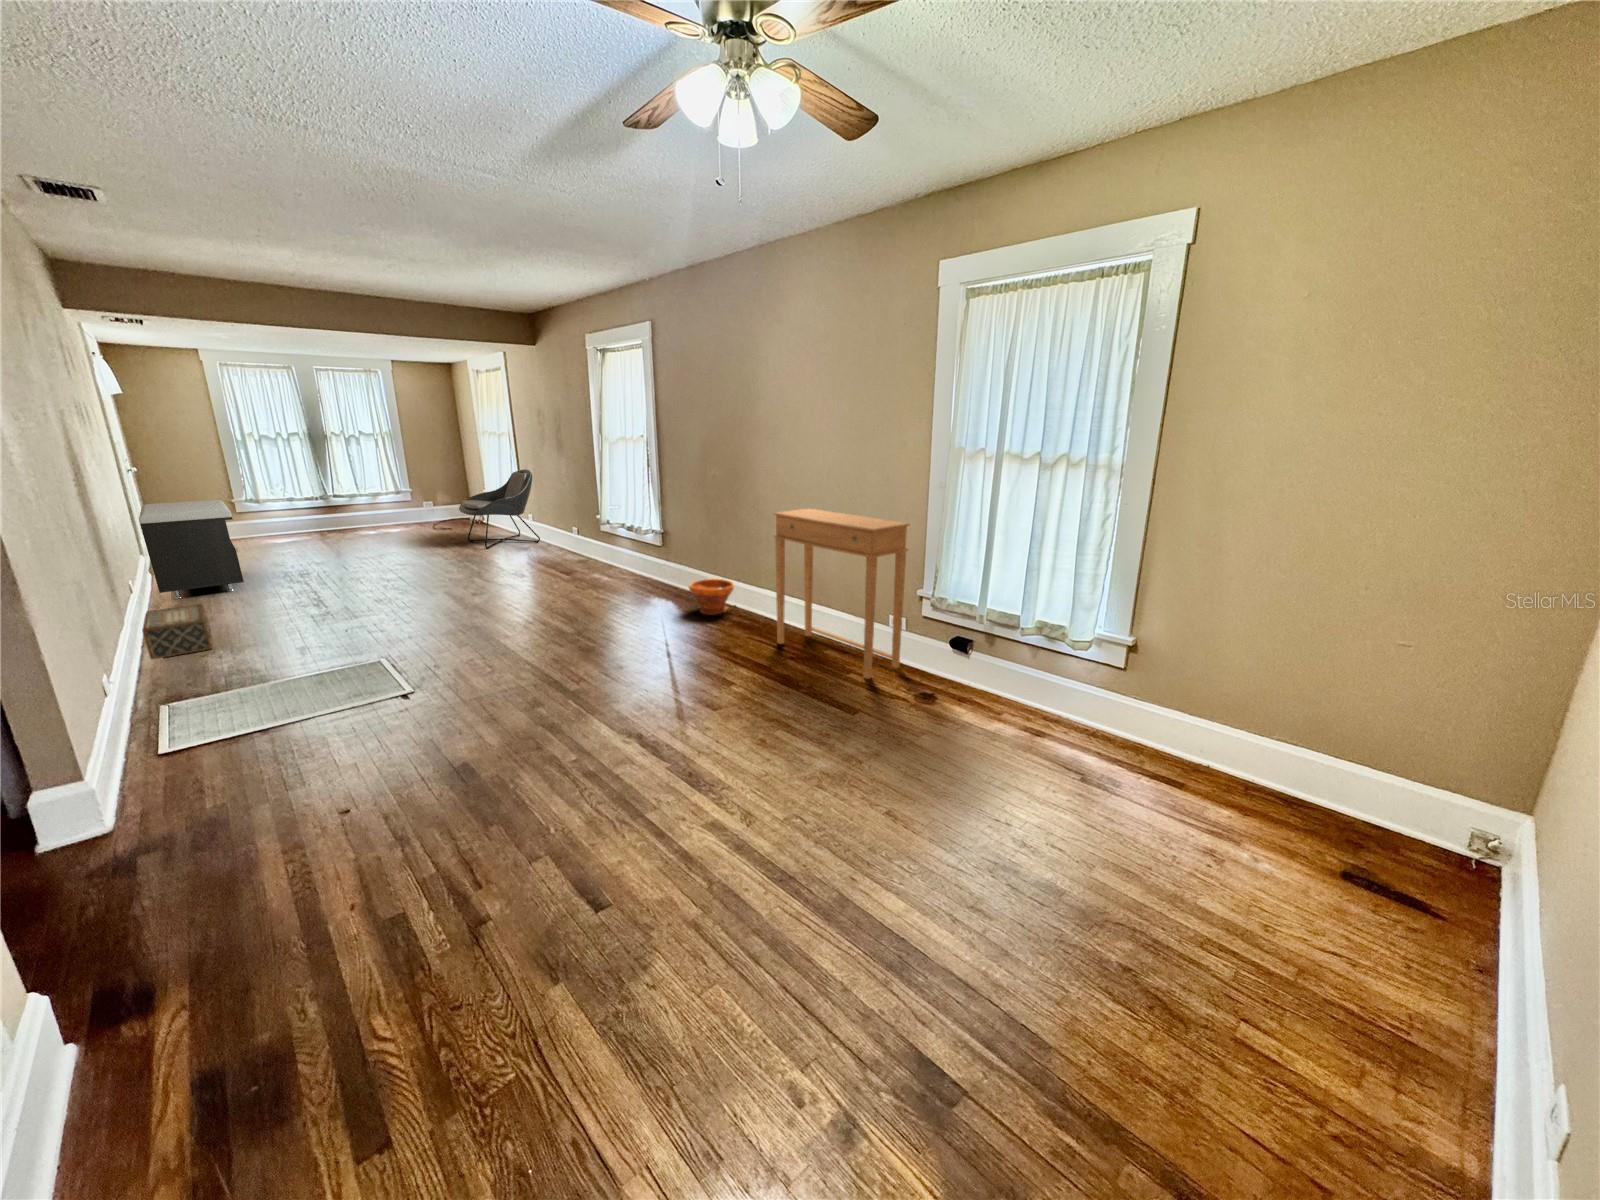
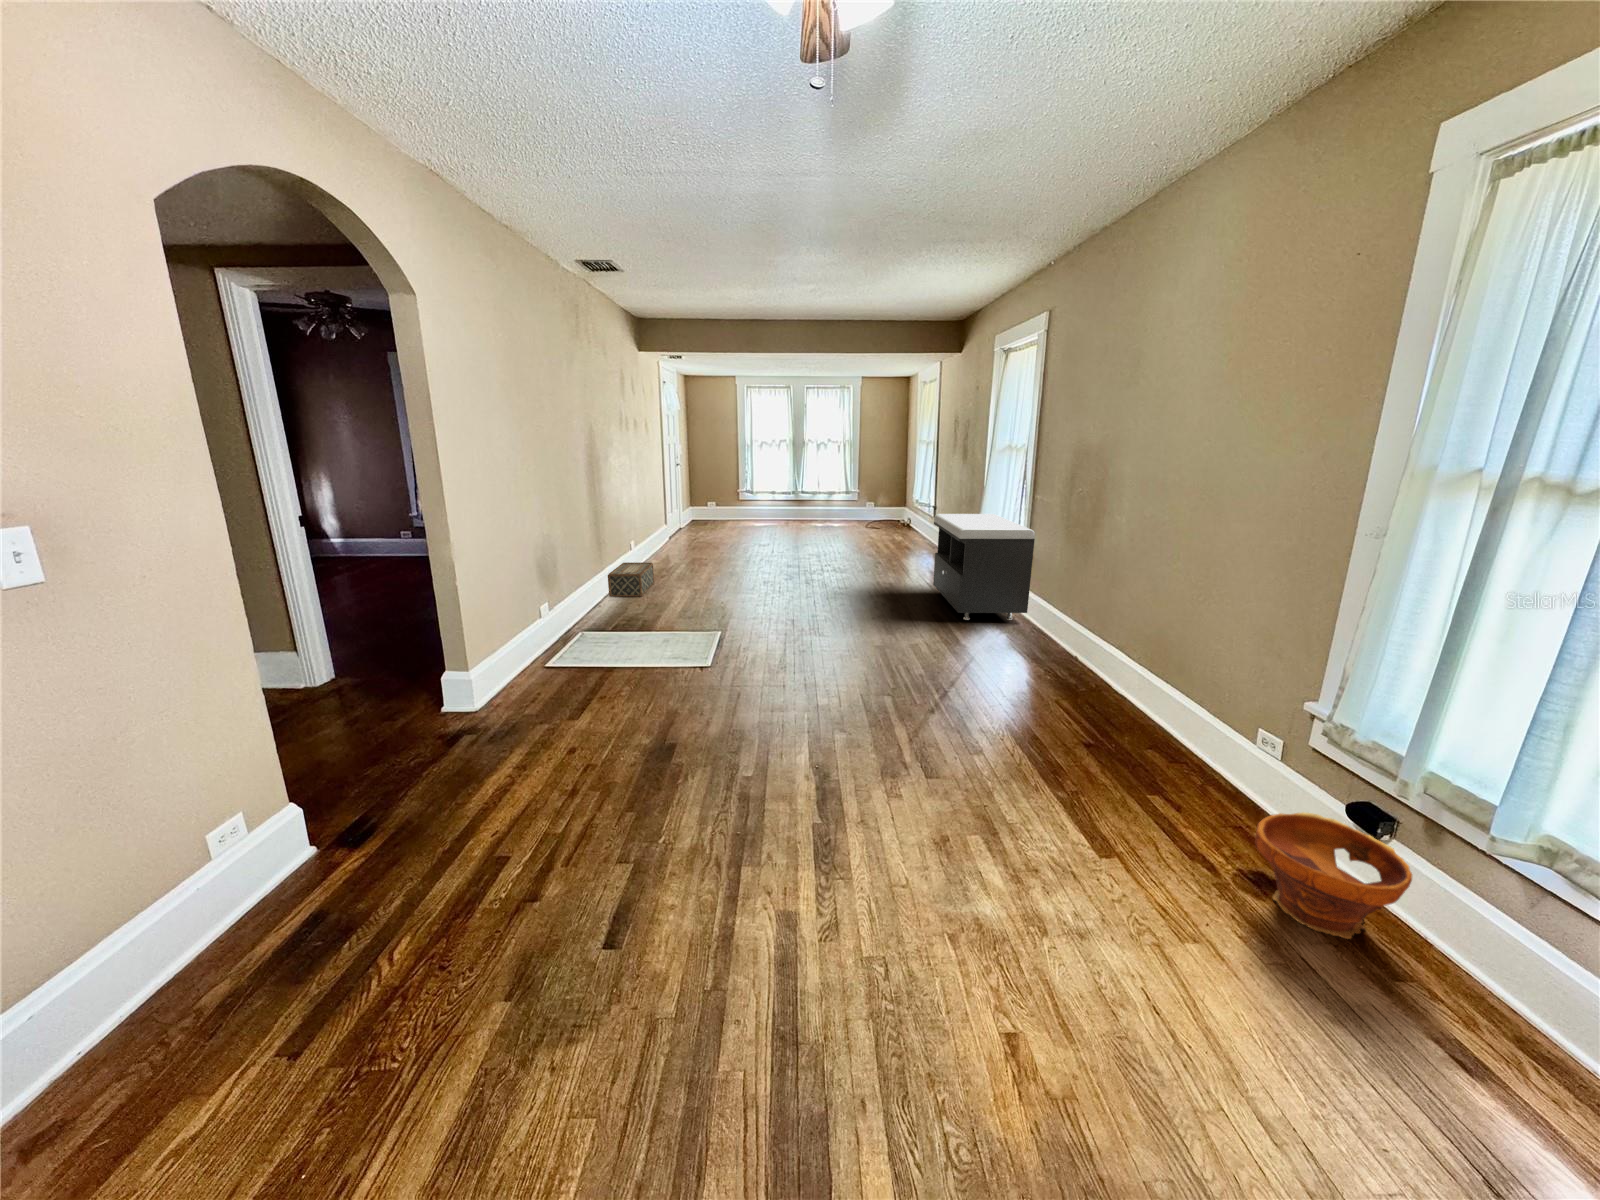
lounge chair: present [459,469,540,549] -> none [870,476,937,549]
storage bench: present [139,500,244,598] -> present [933,514,1035,620]
side table: present [774,509,910,679] -> none [1082,544,1305,812]
planter: present [689,578,734,614] -> present [1255,812,1412,939]

